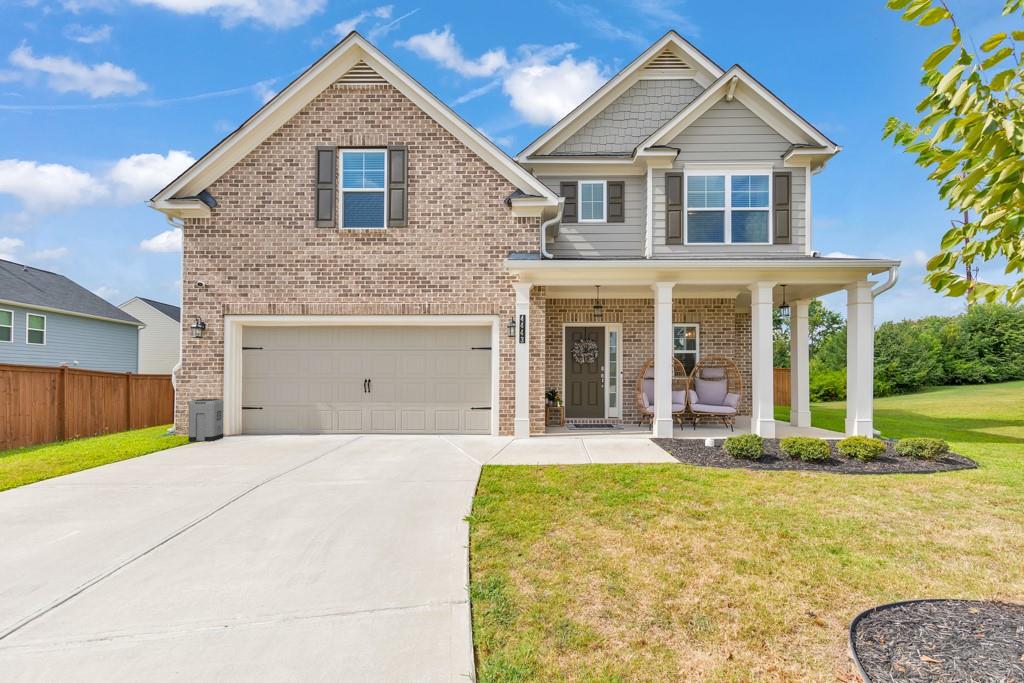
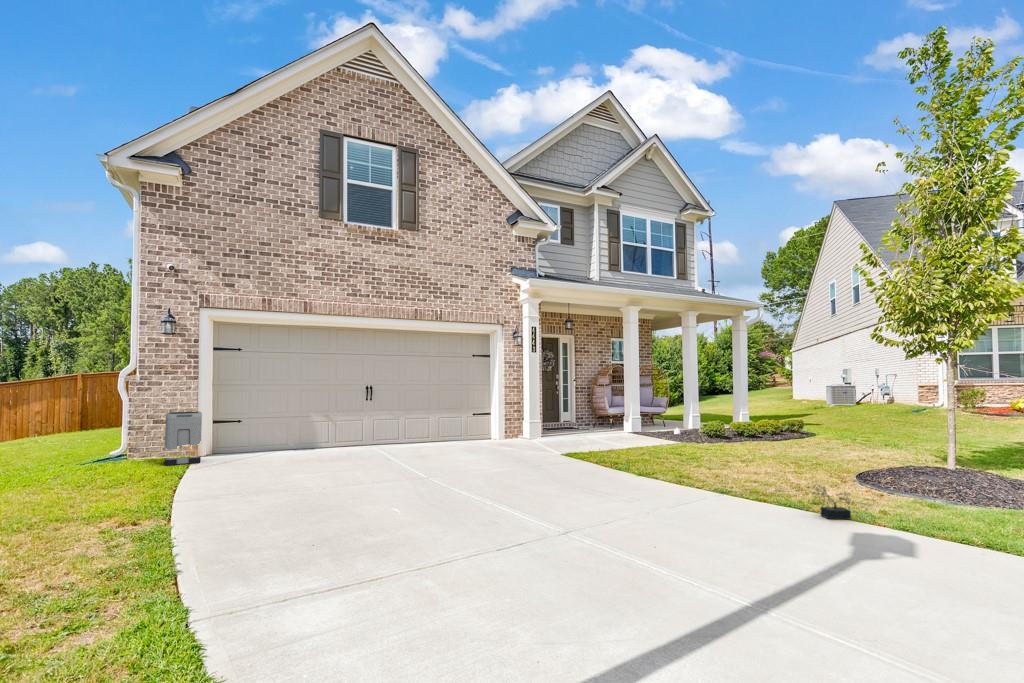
decorative plant: none [439,555,494,616] -> present [813,485,854,519]

